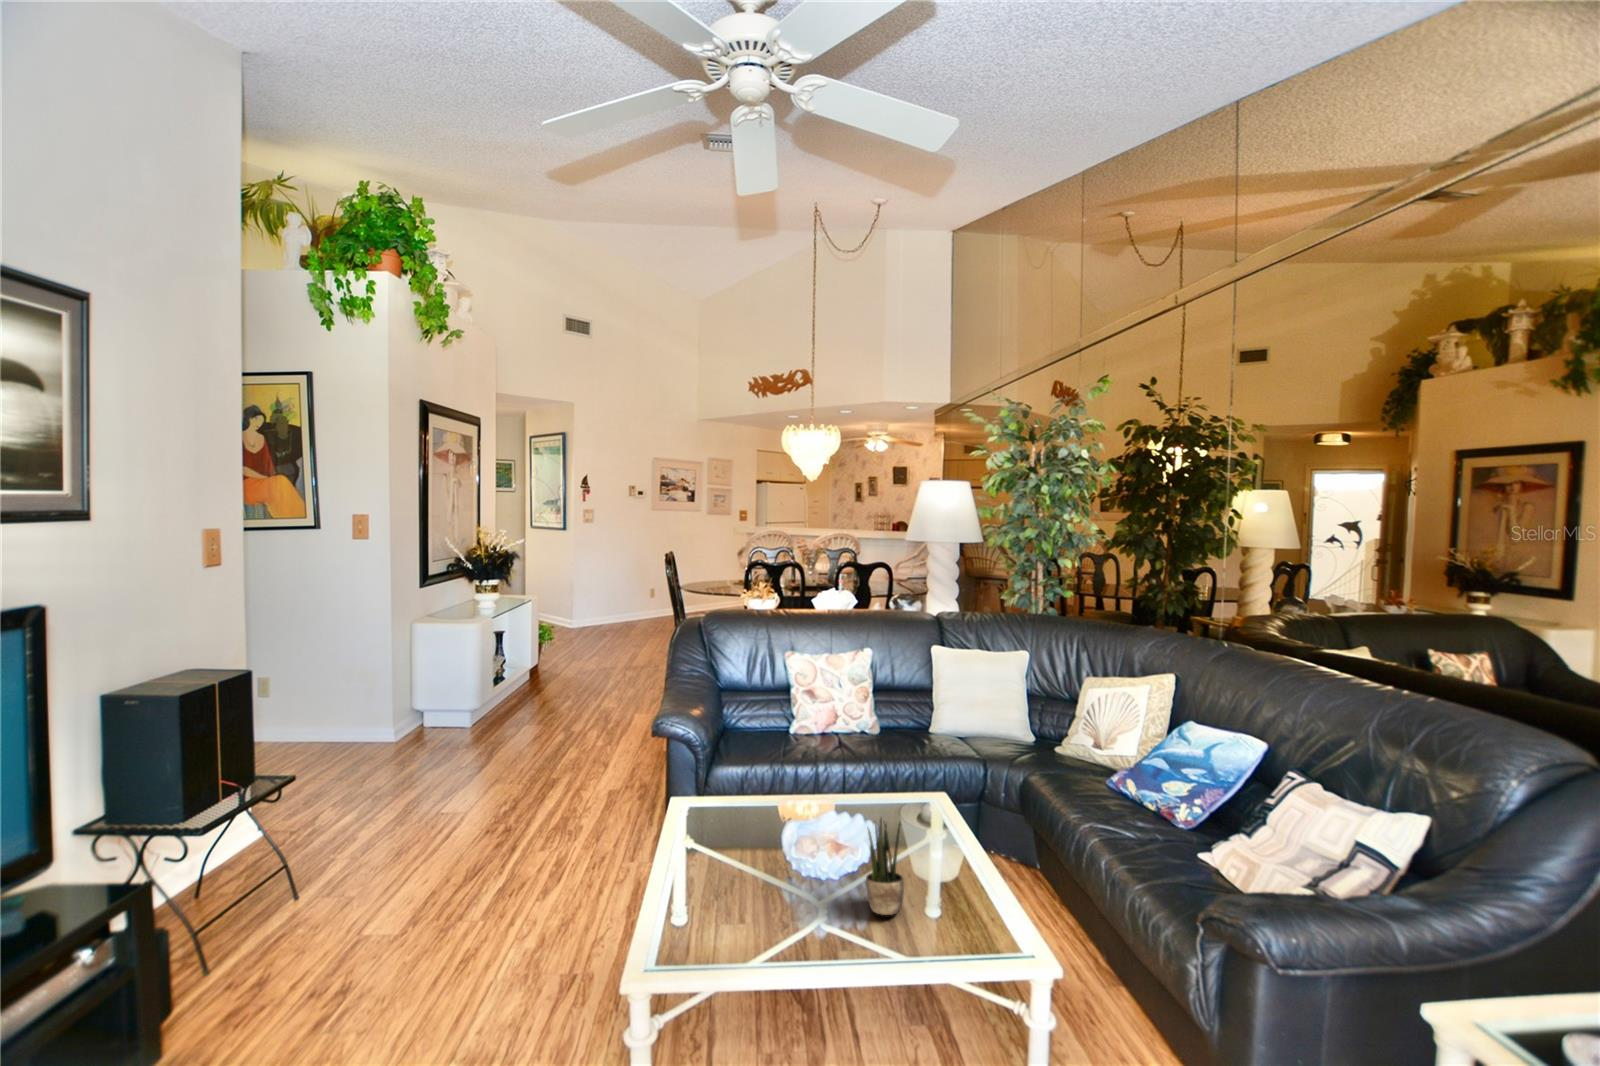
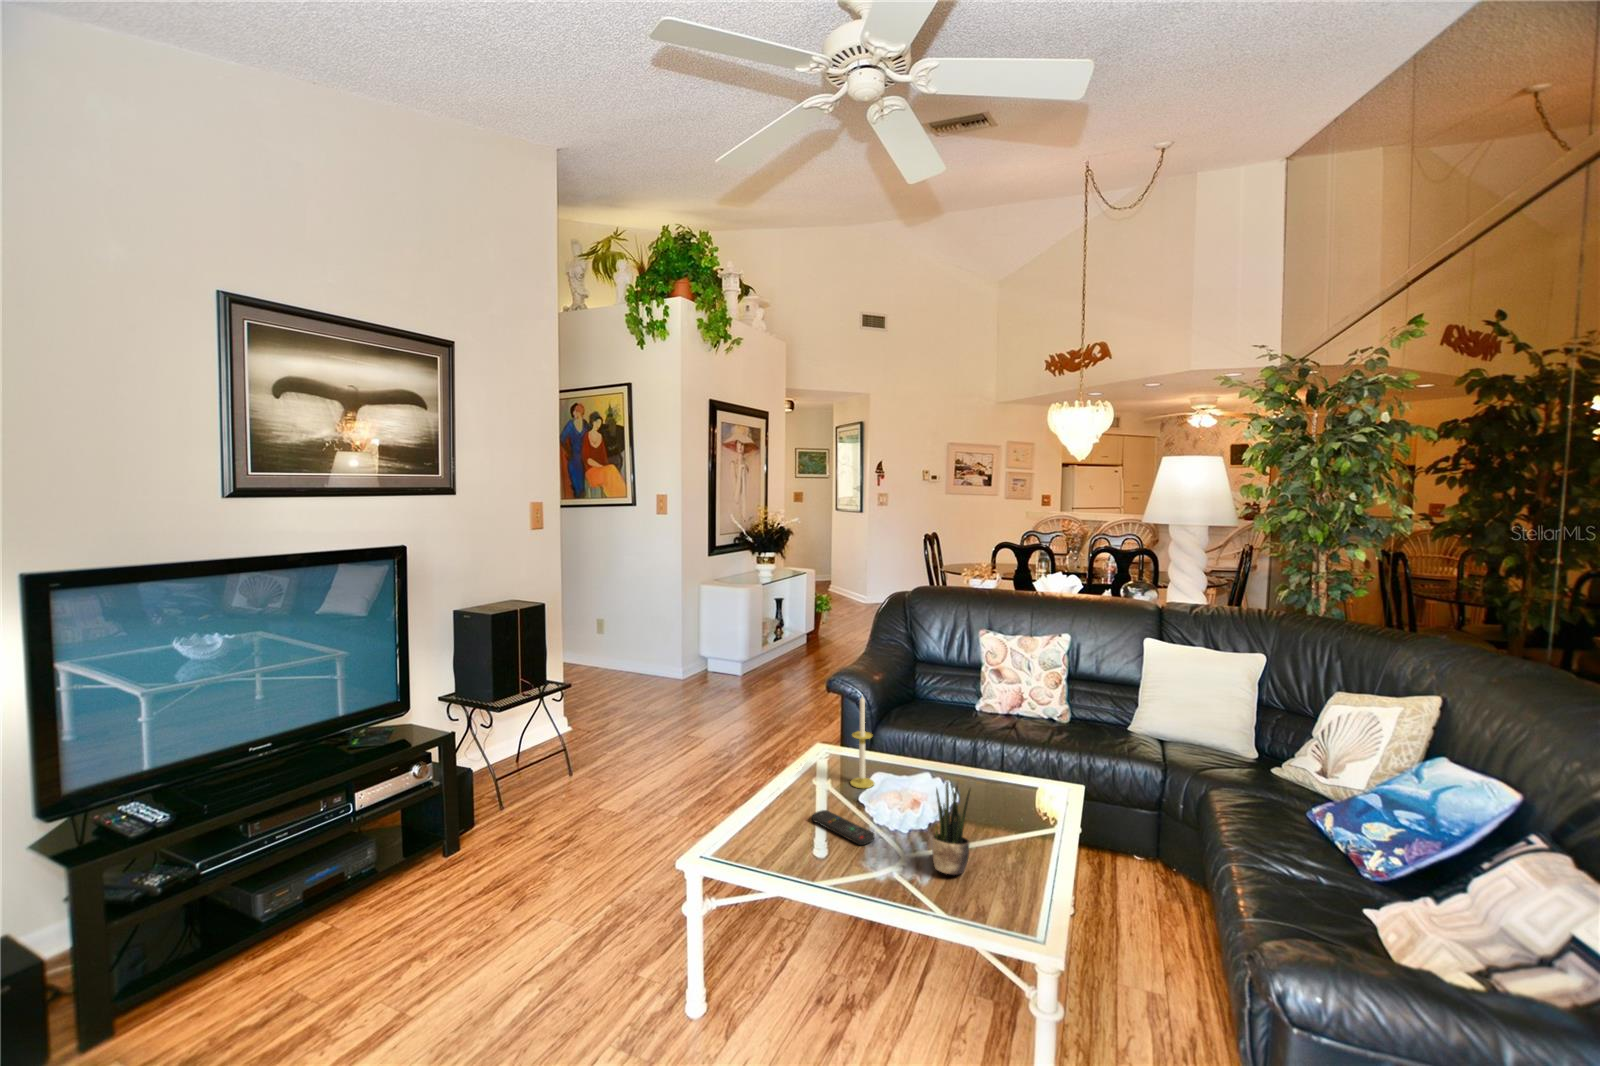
candle: none [724,736,750,839] -> present [850,697,874,788]
remote control: none [713,874,792,906] -> present [812,810,874,845]

